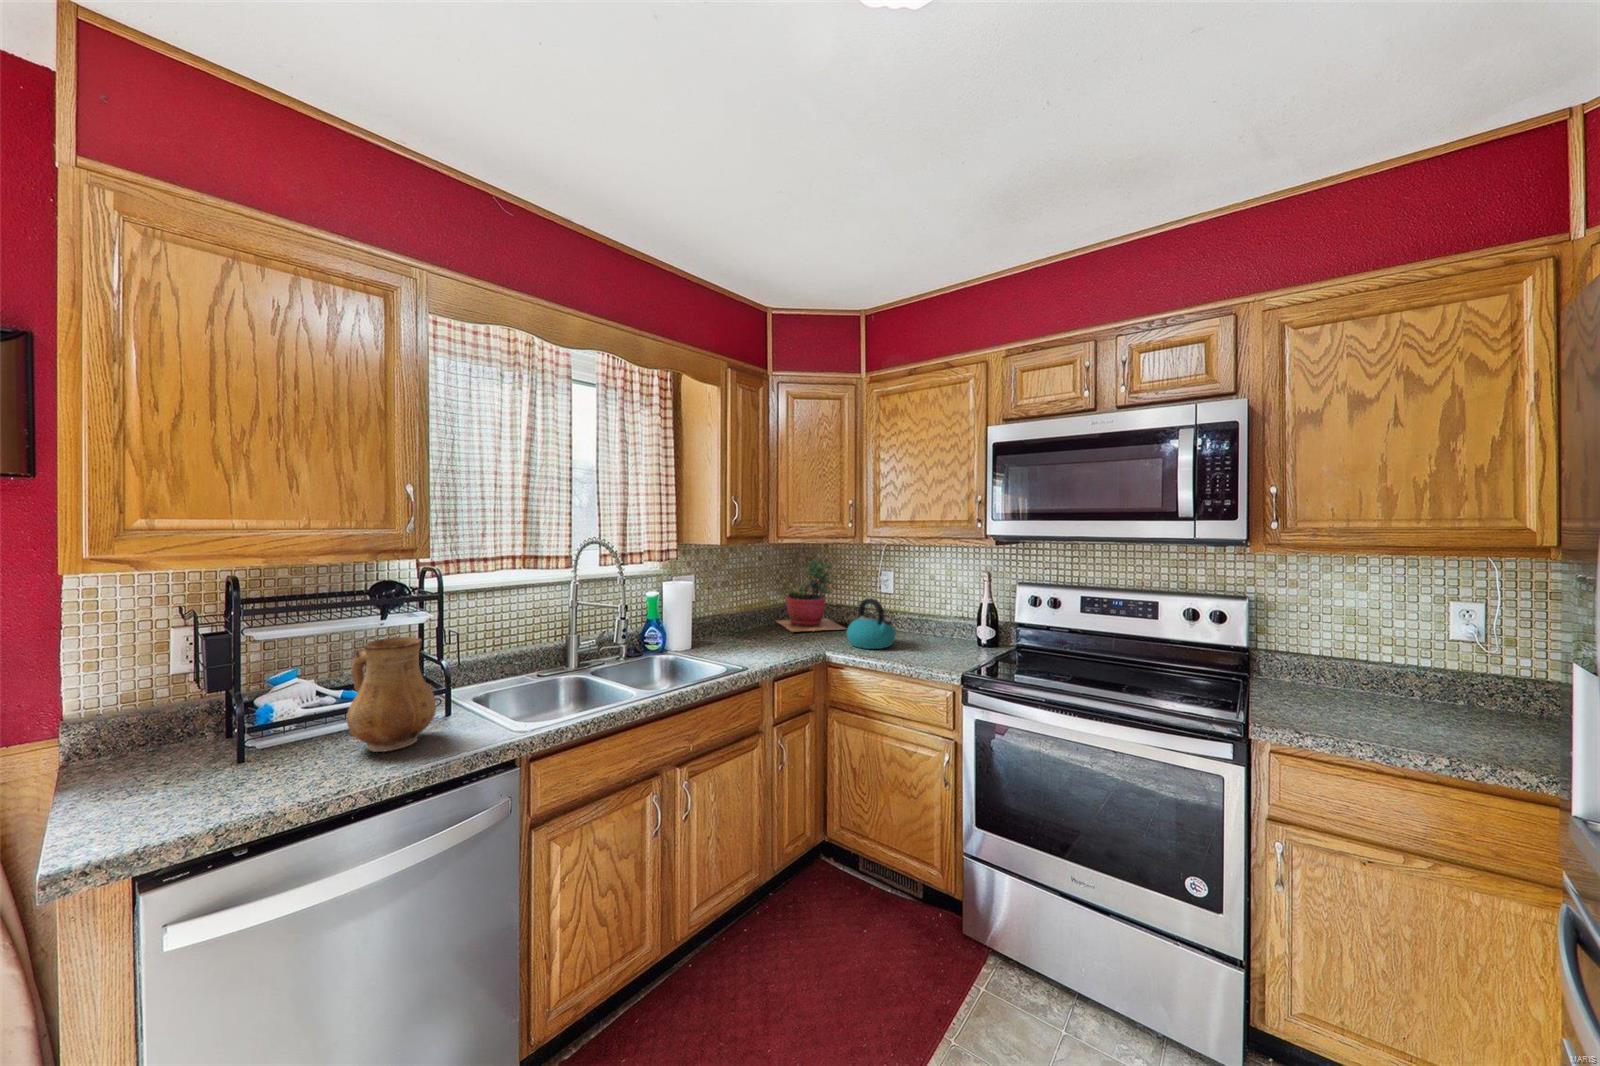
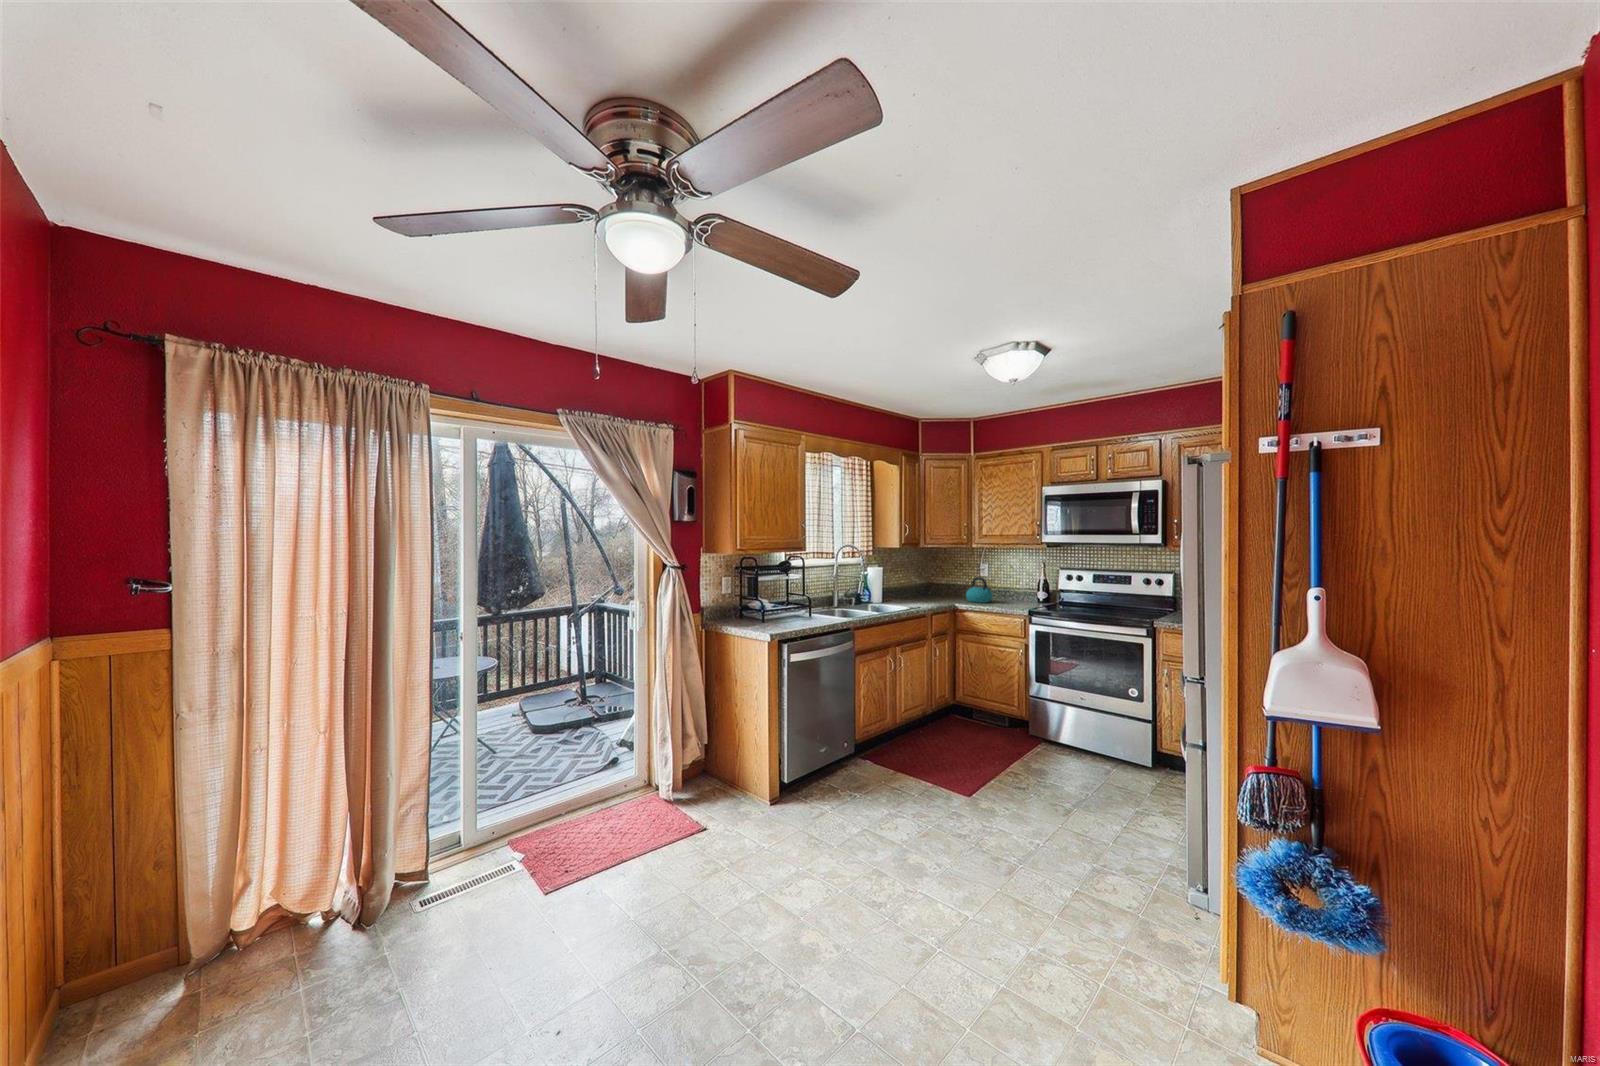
succulent plant: present [778,556,844,632] -> none [920,555,963,596]
ceramic pitcher: present [347,637,436,752] -> none [791,581,821,622]

